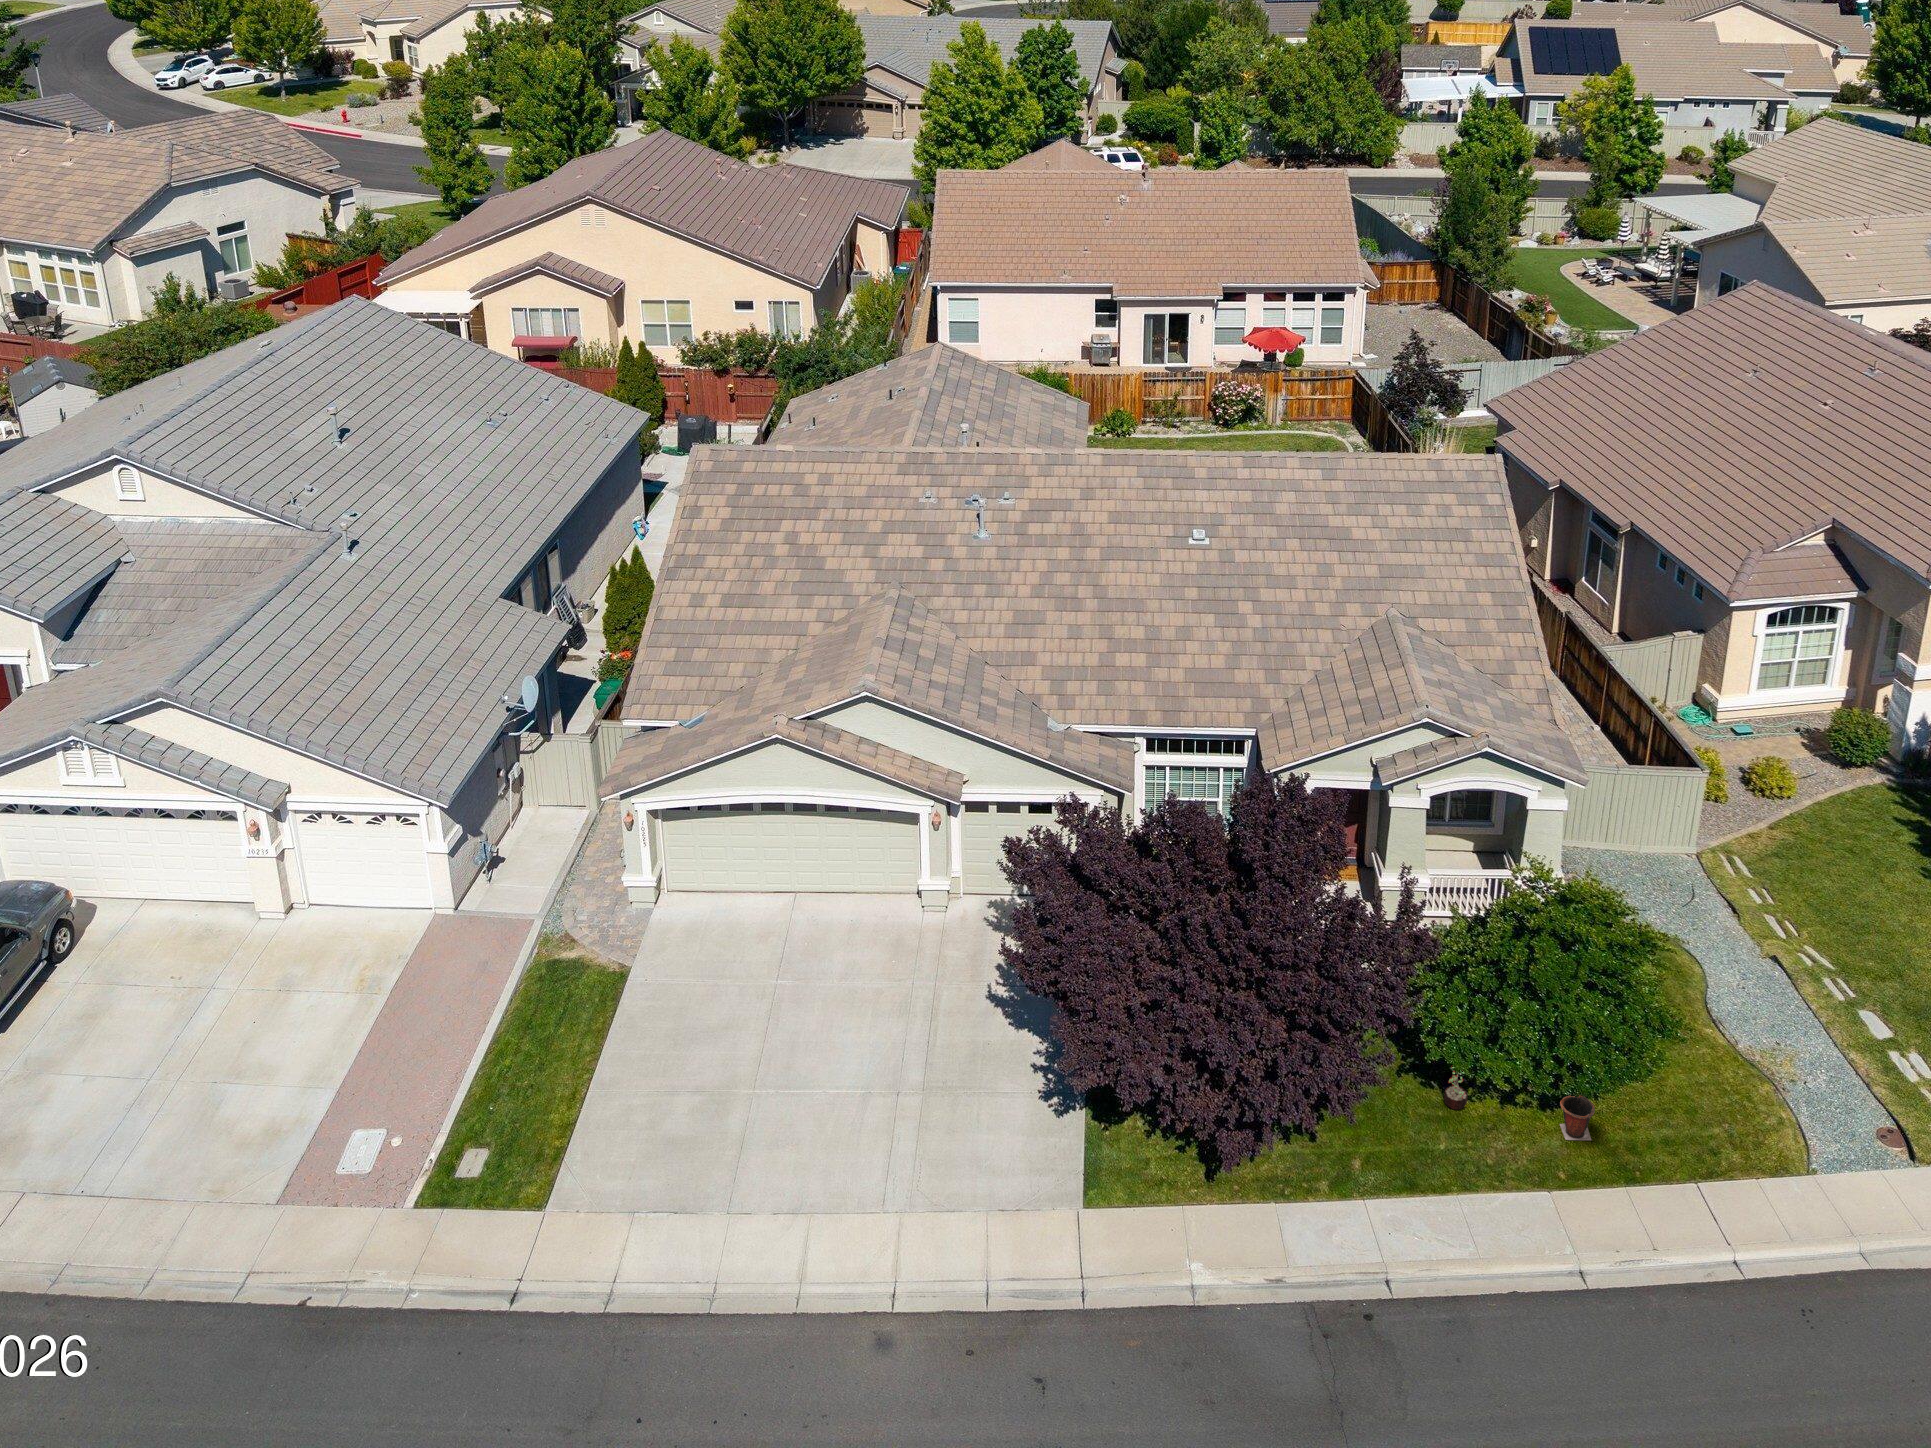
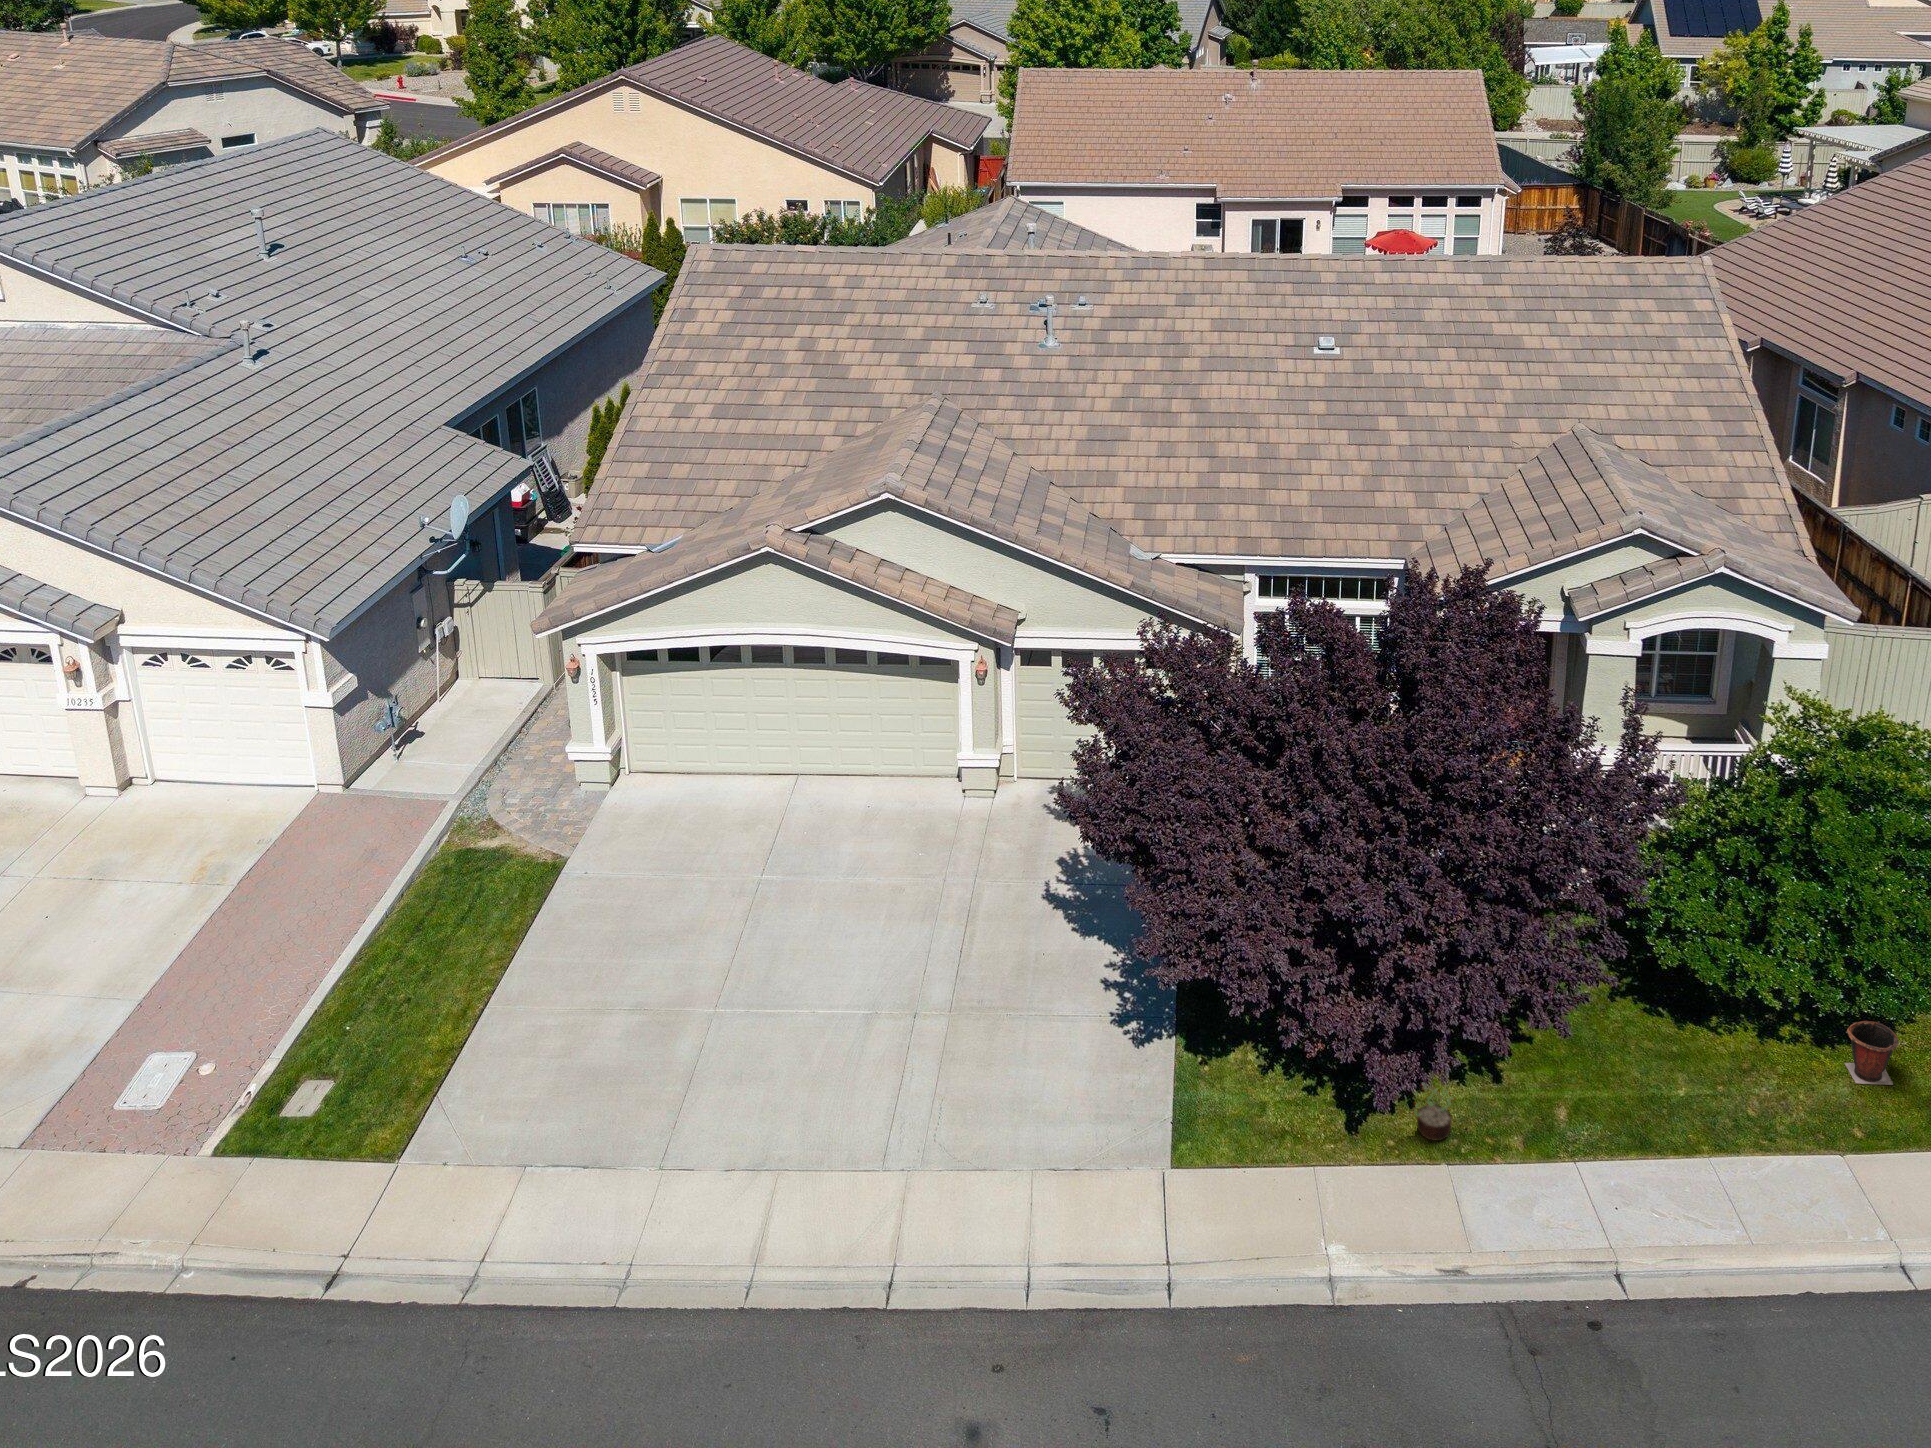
decorative plant: present [1444,1067,1468,1110] -> present [1413,1083,1455,1141]

